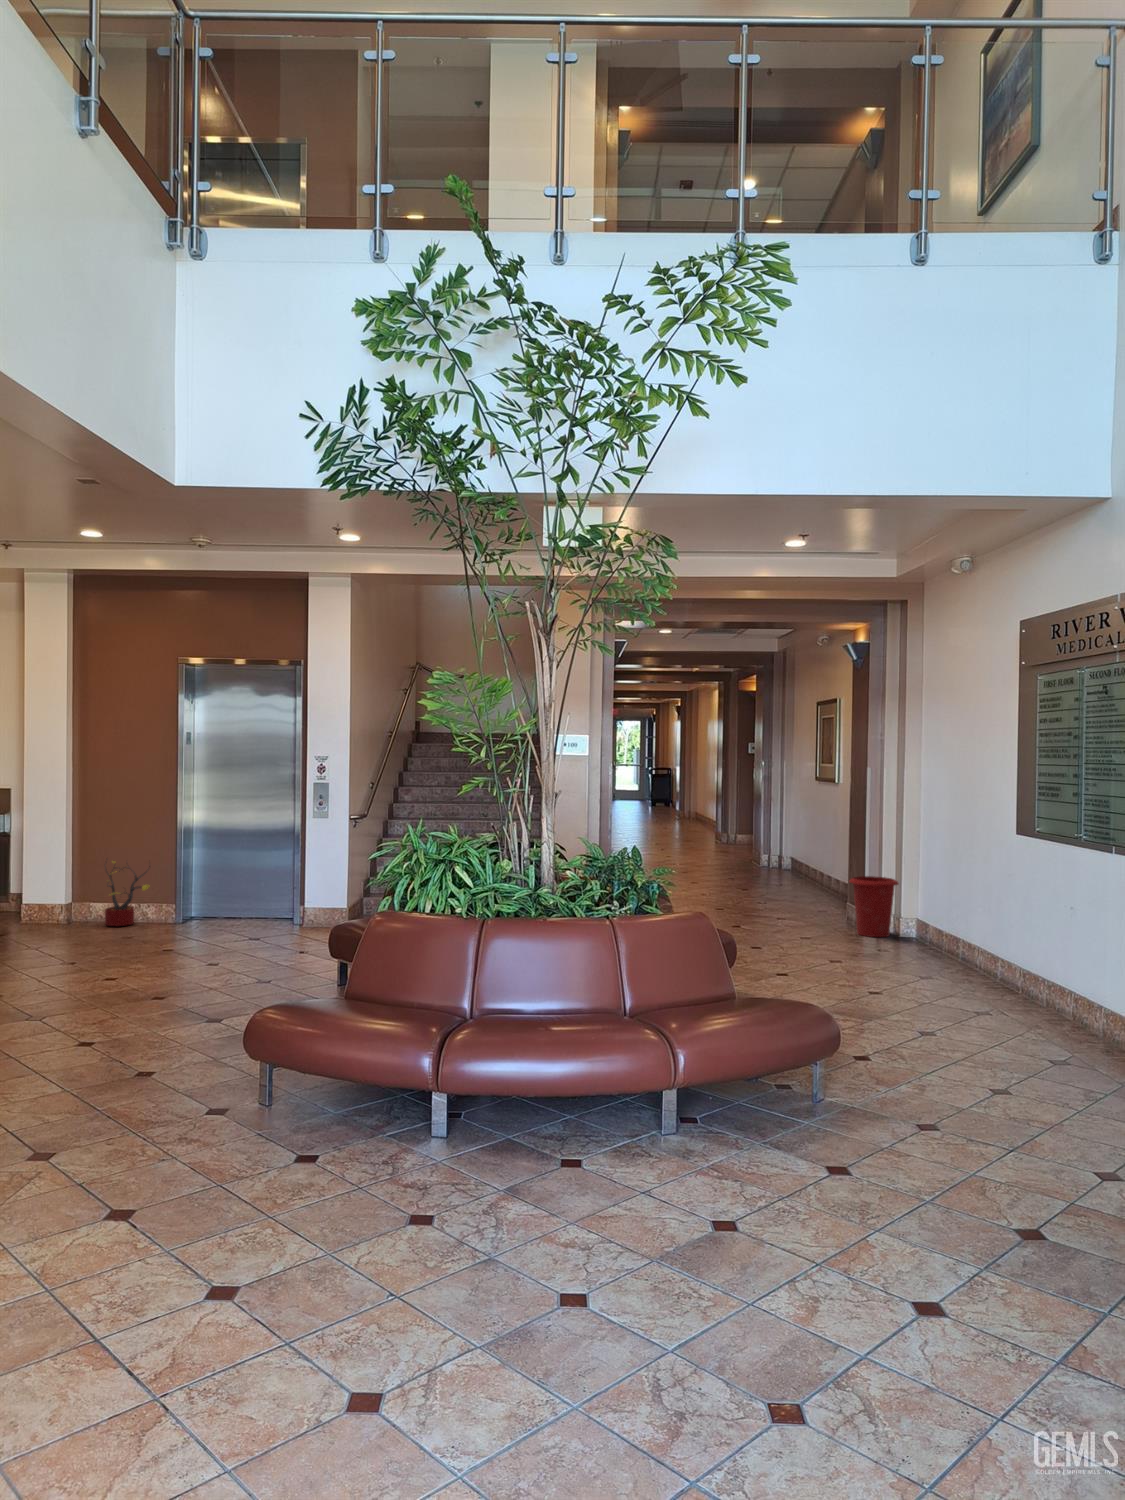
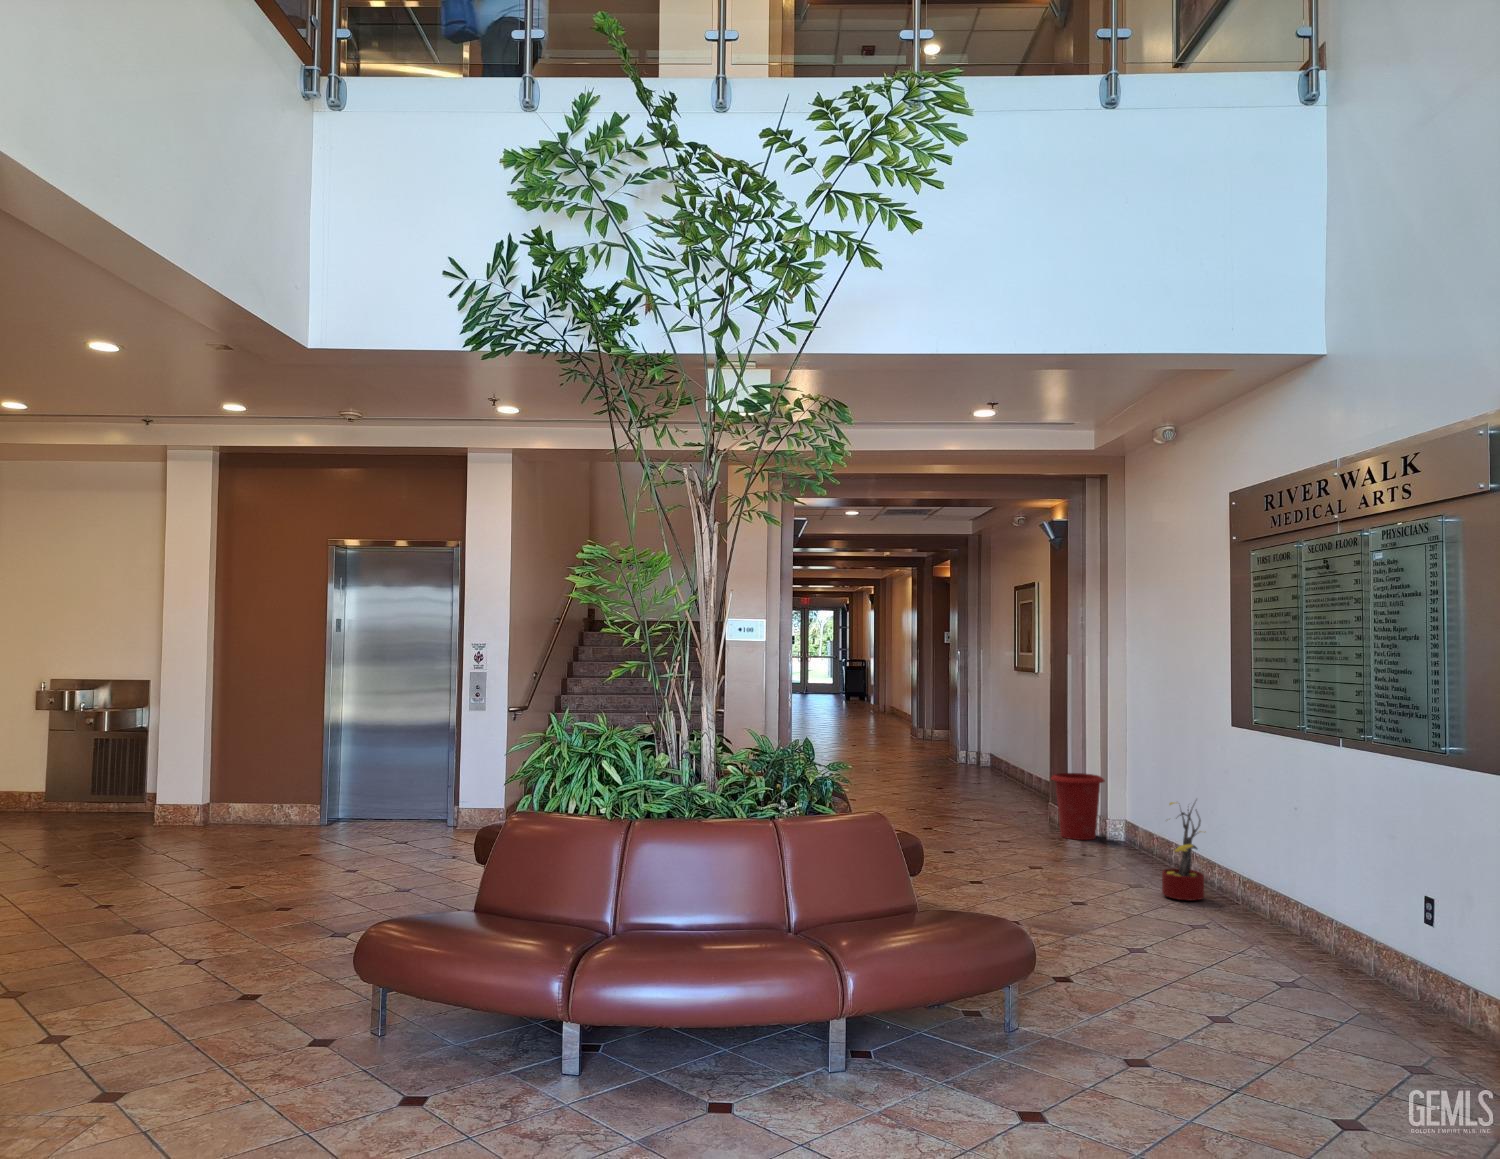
decorative plant: present [105,861,150,926] -> present [1162,802,1204,900]

